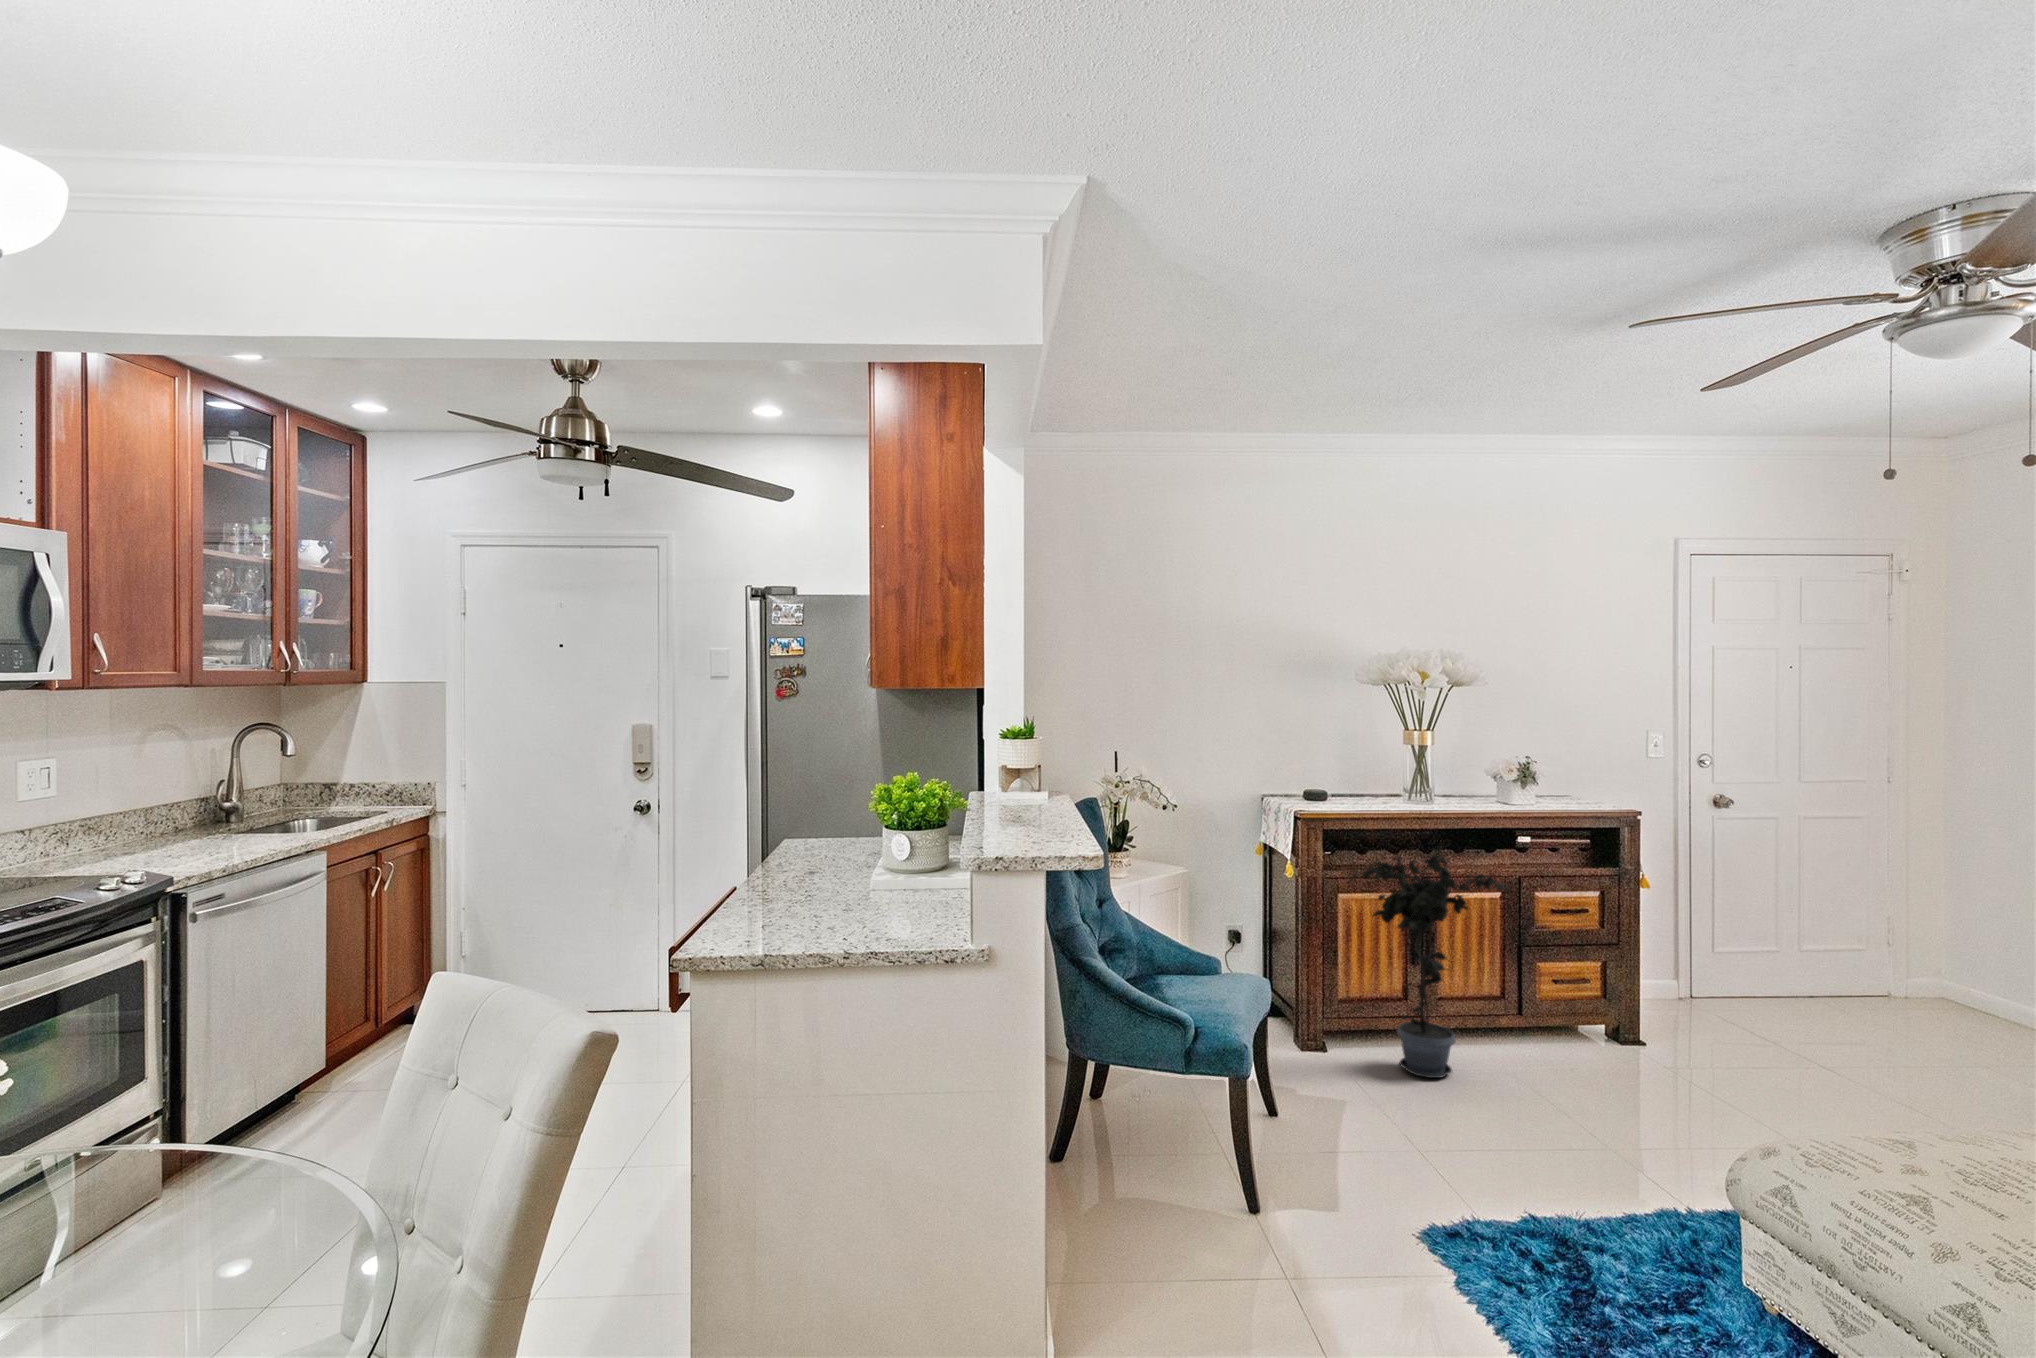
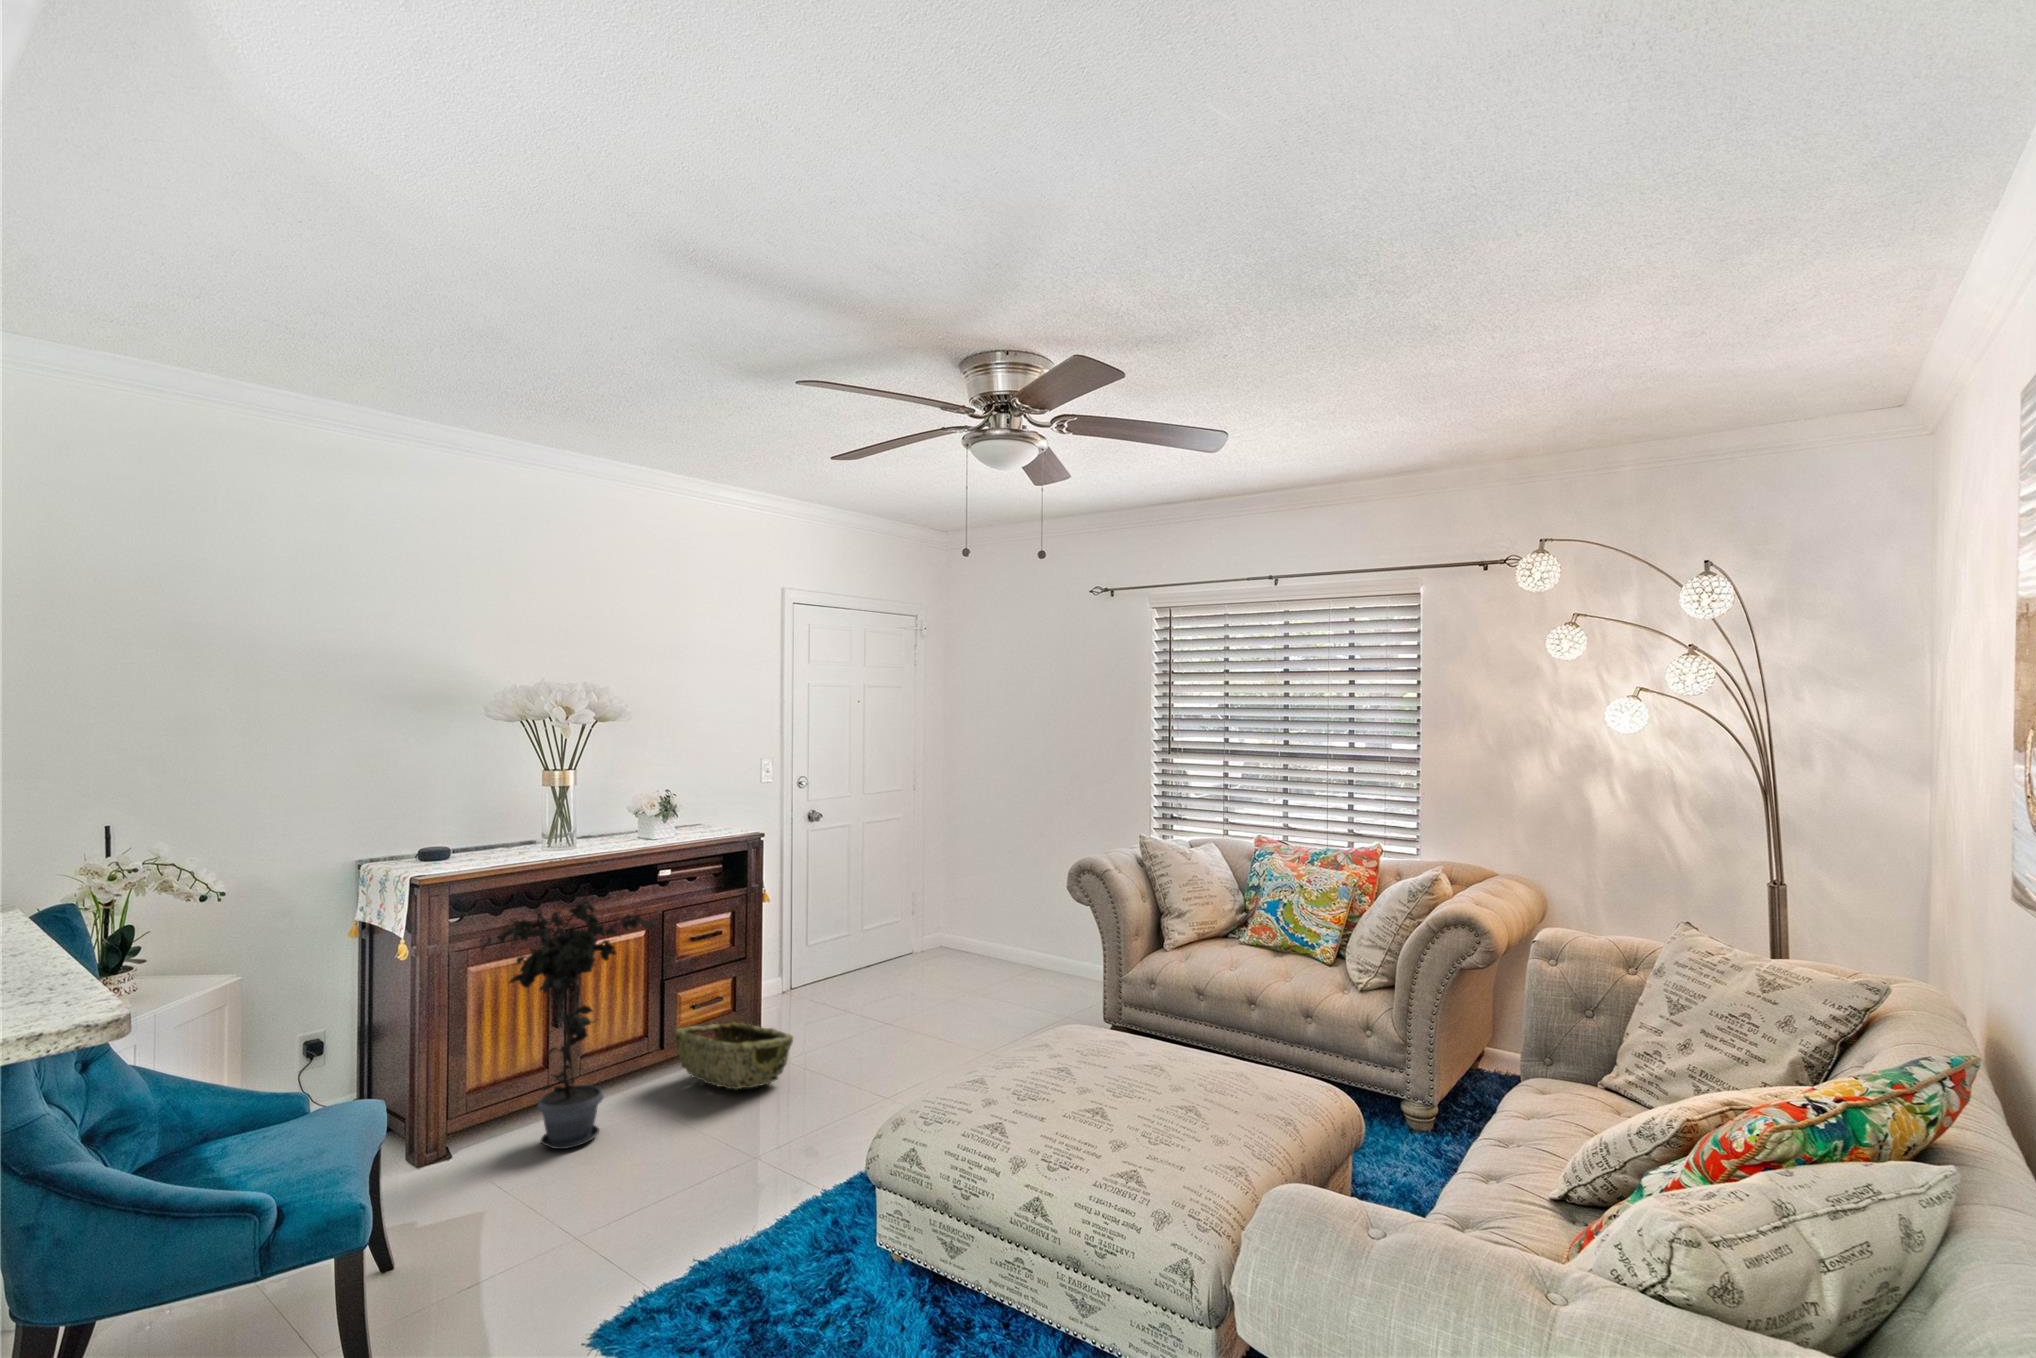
woven basket: none [1532,998,1669,1084] -> present [675,1022,793,1089]

